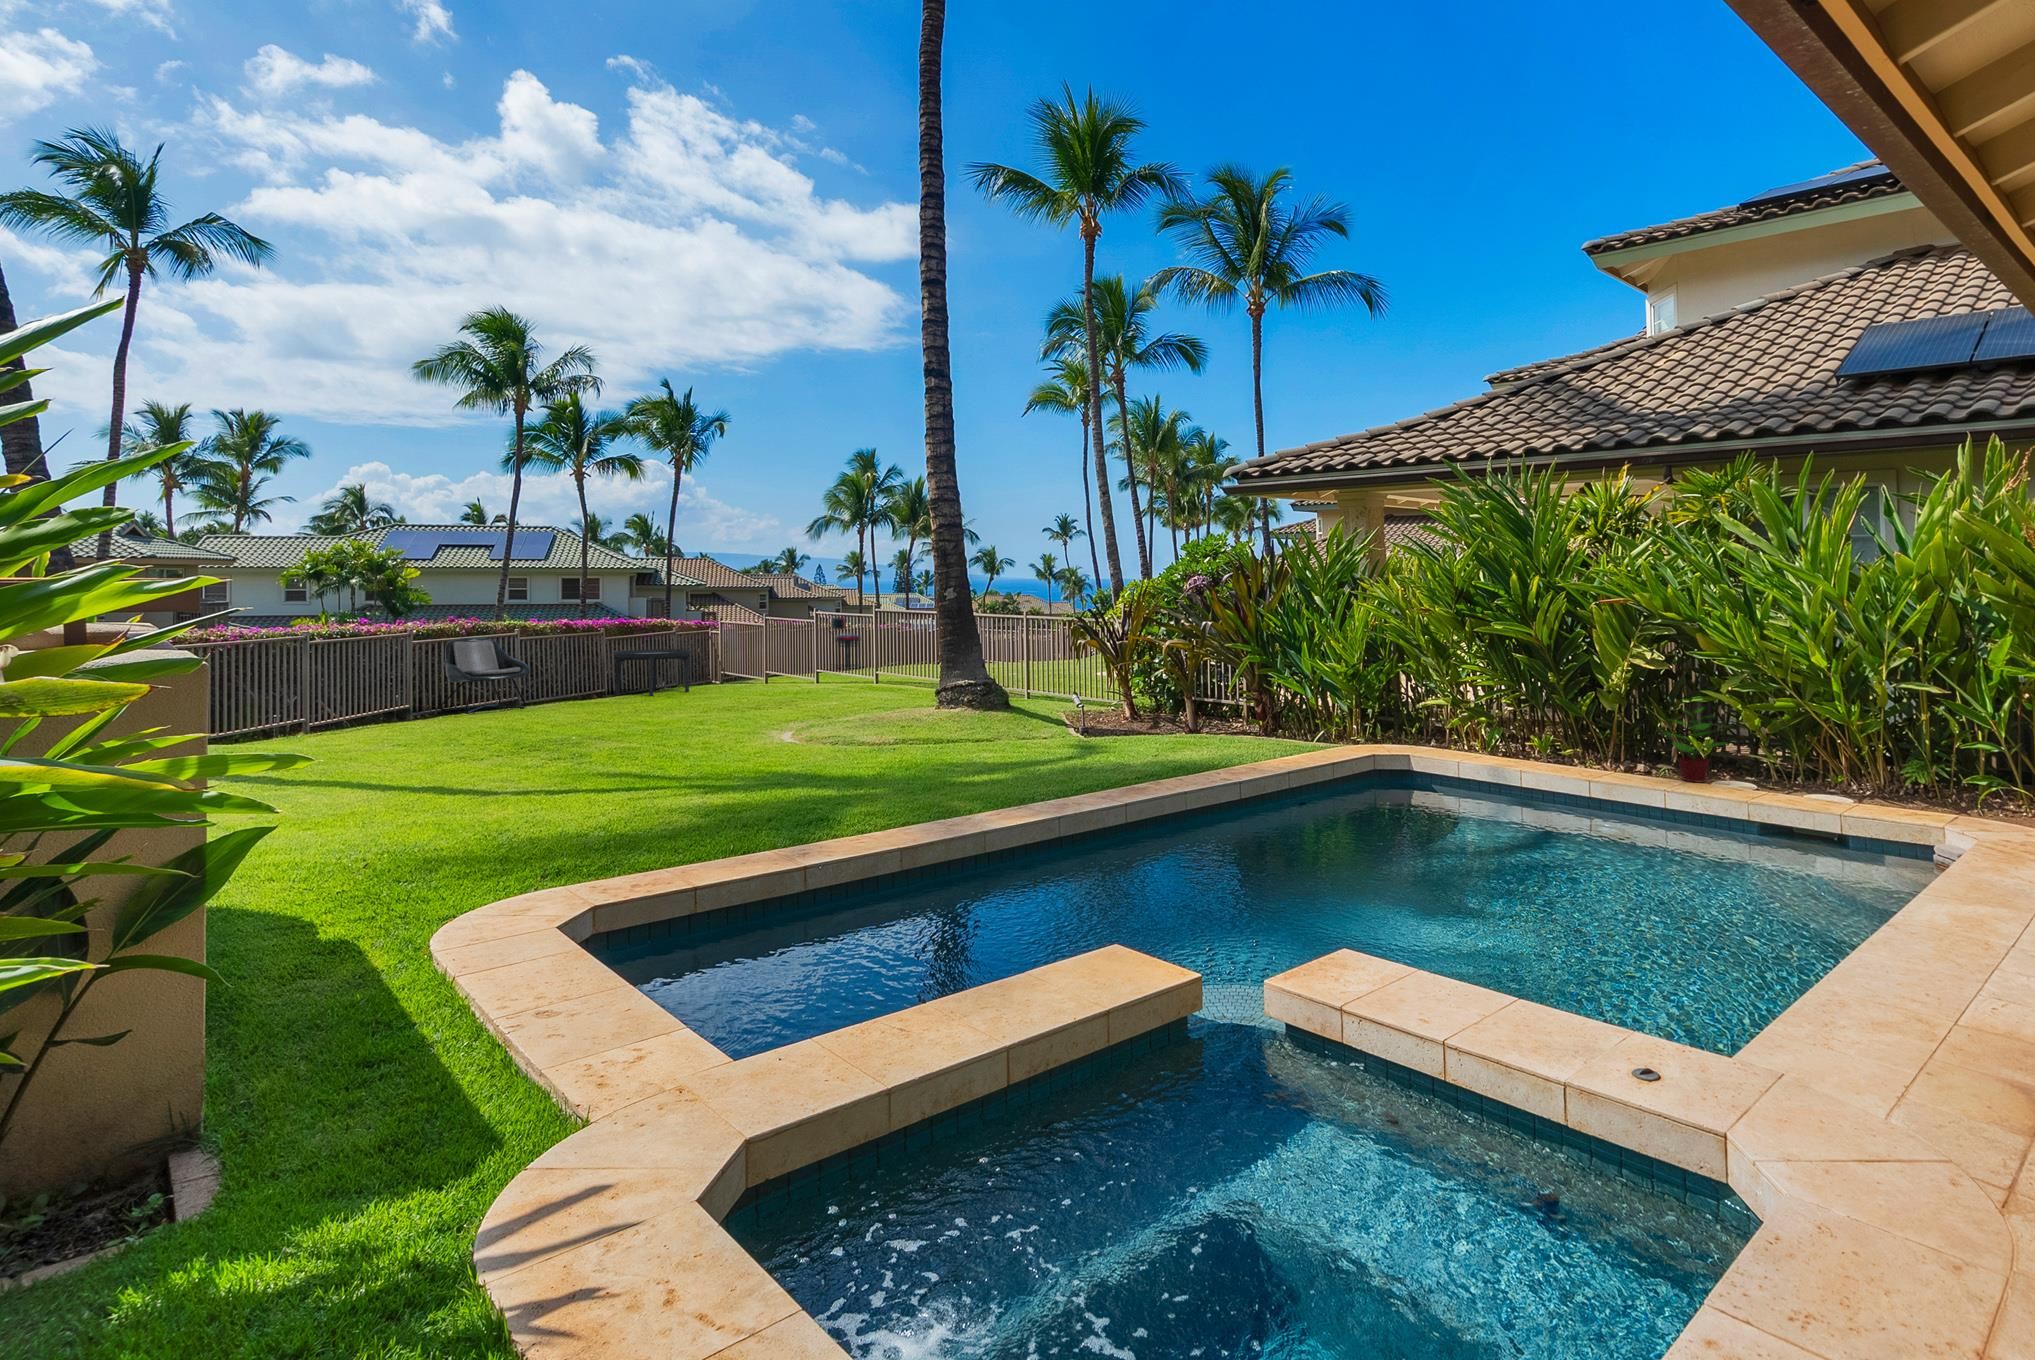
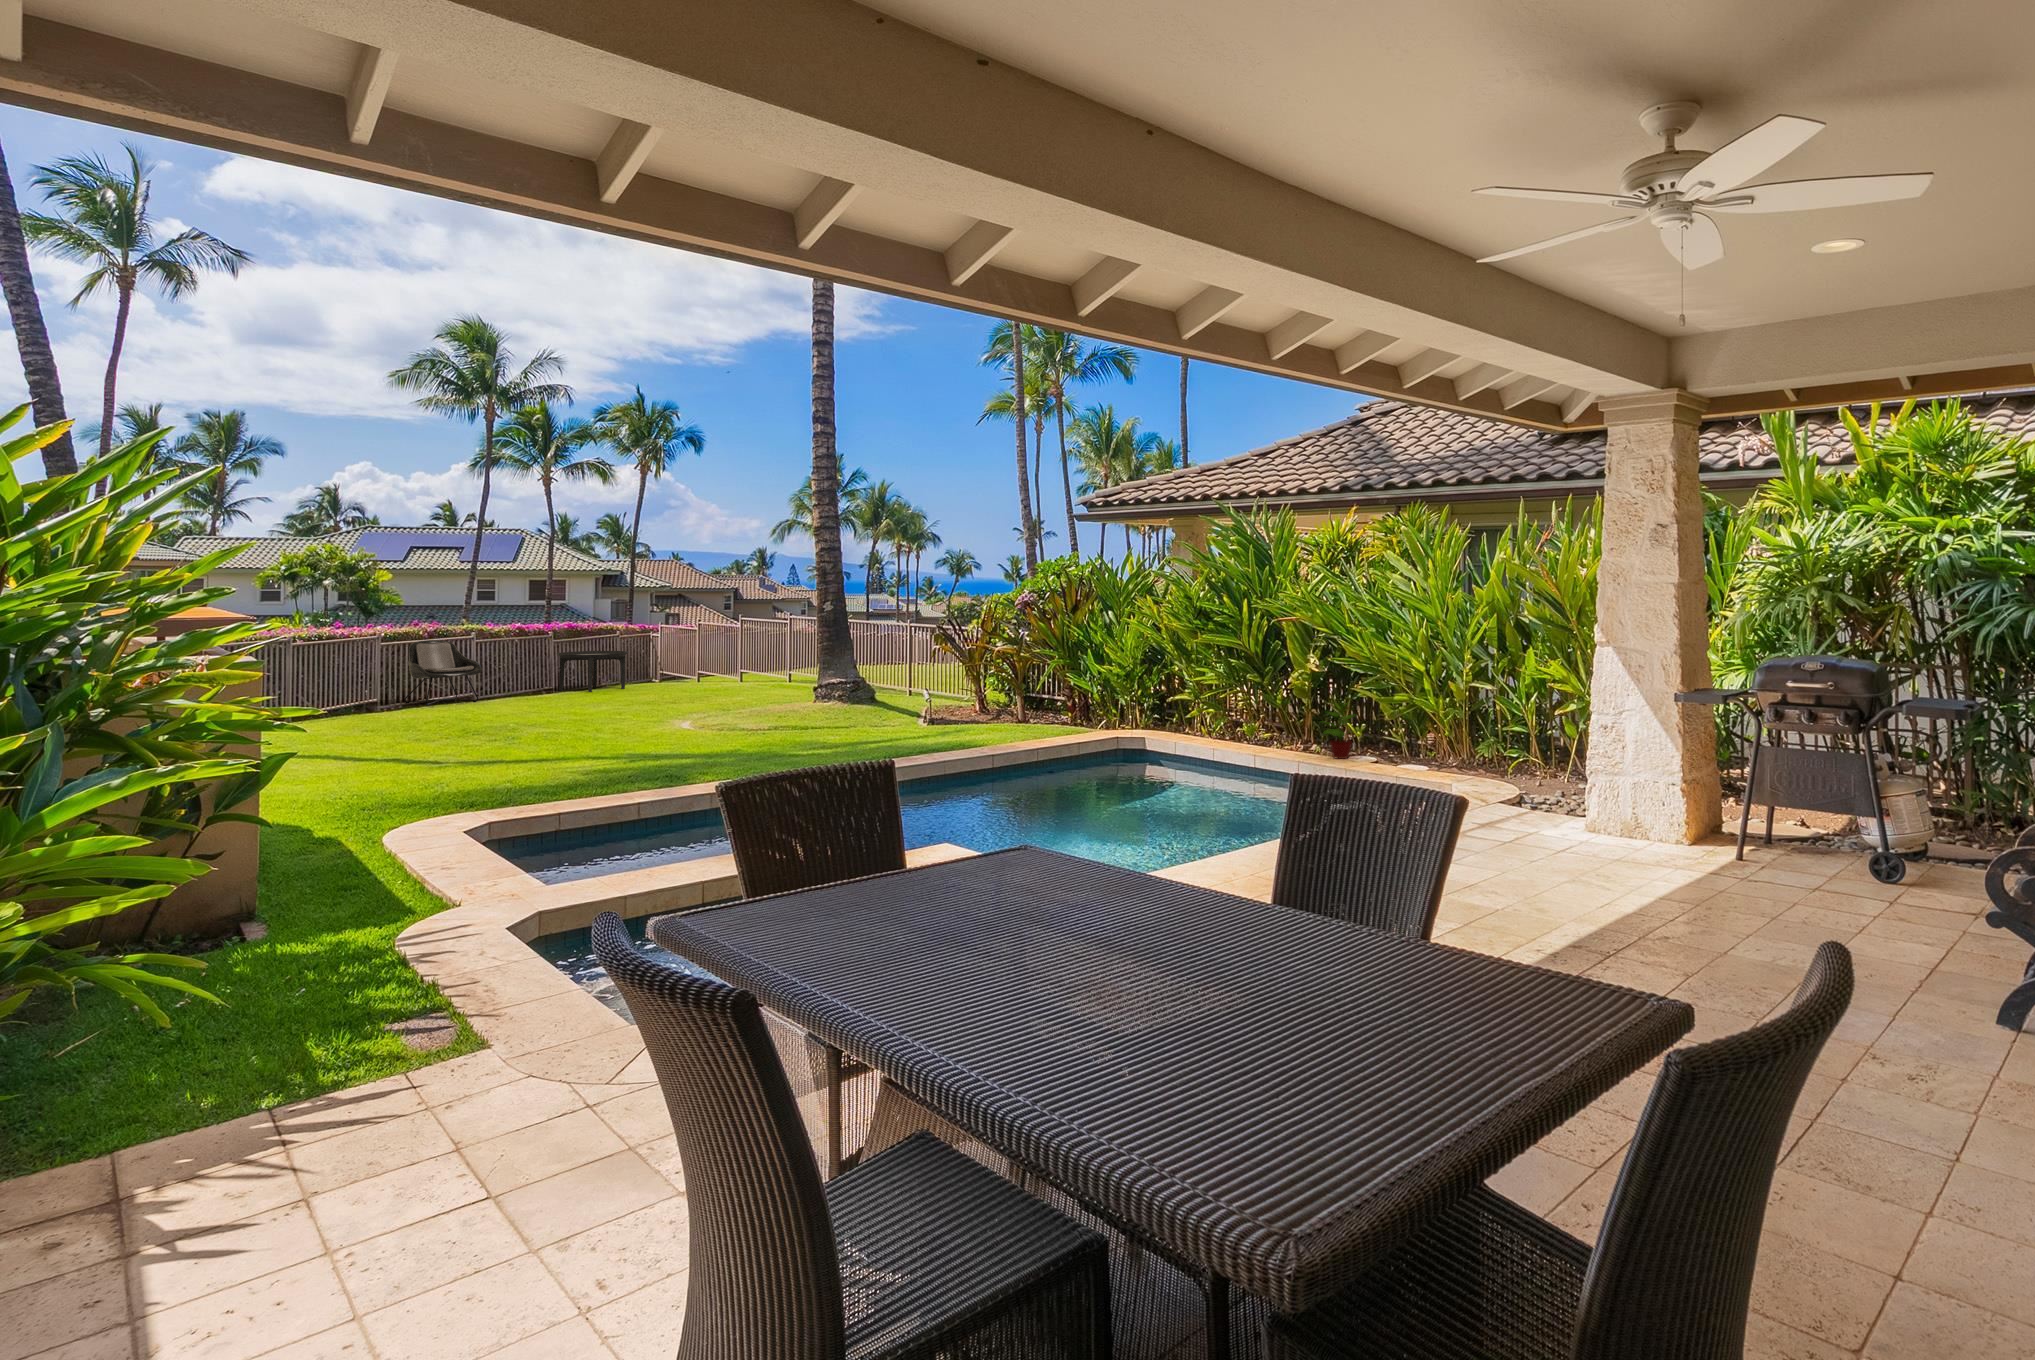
stool: present [830,617,861,669] -> none [756,623,786,670]

